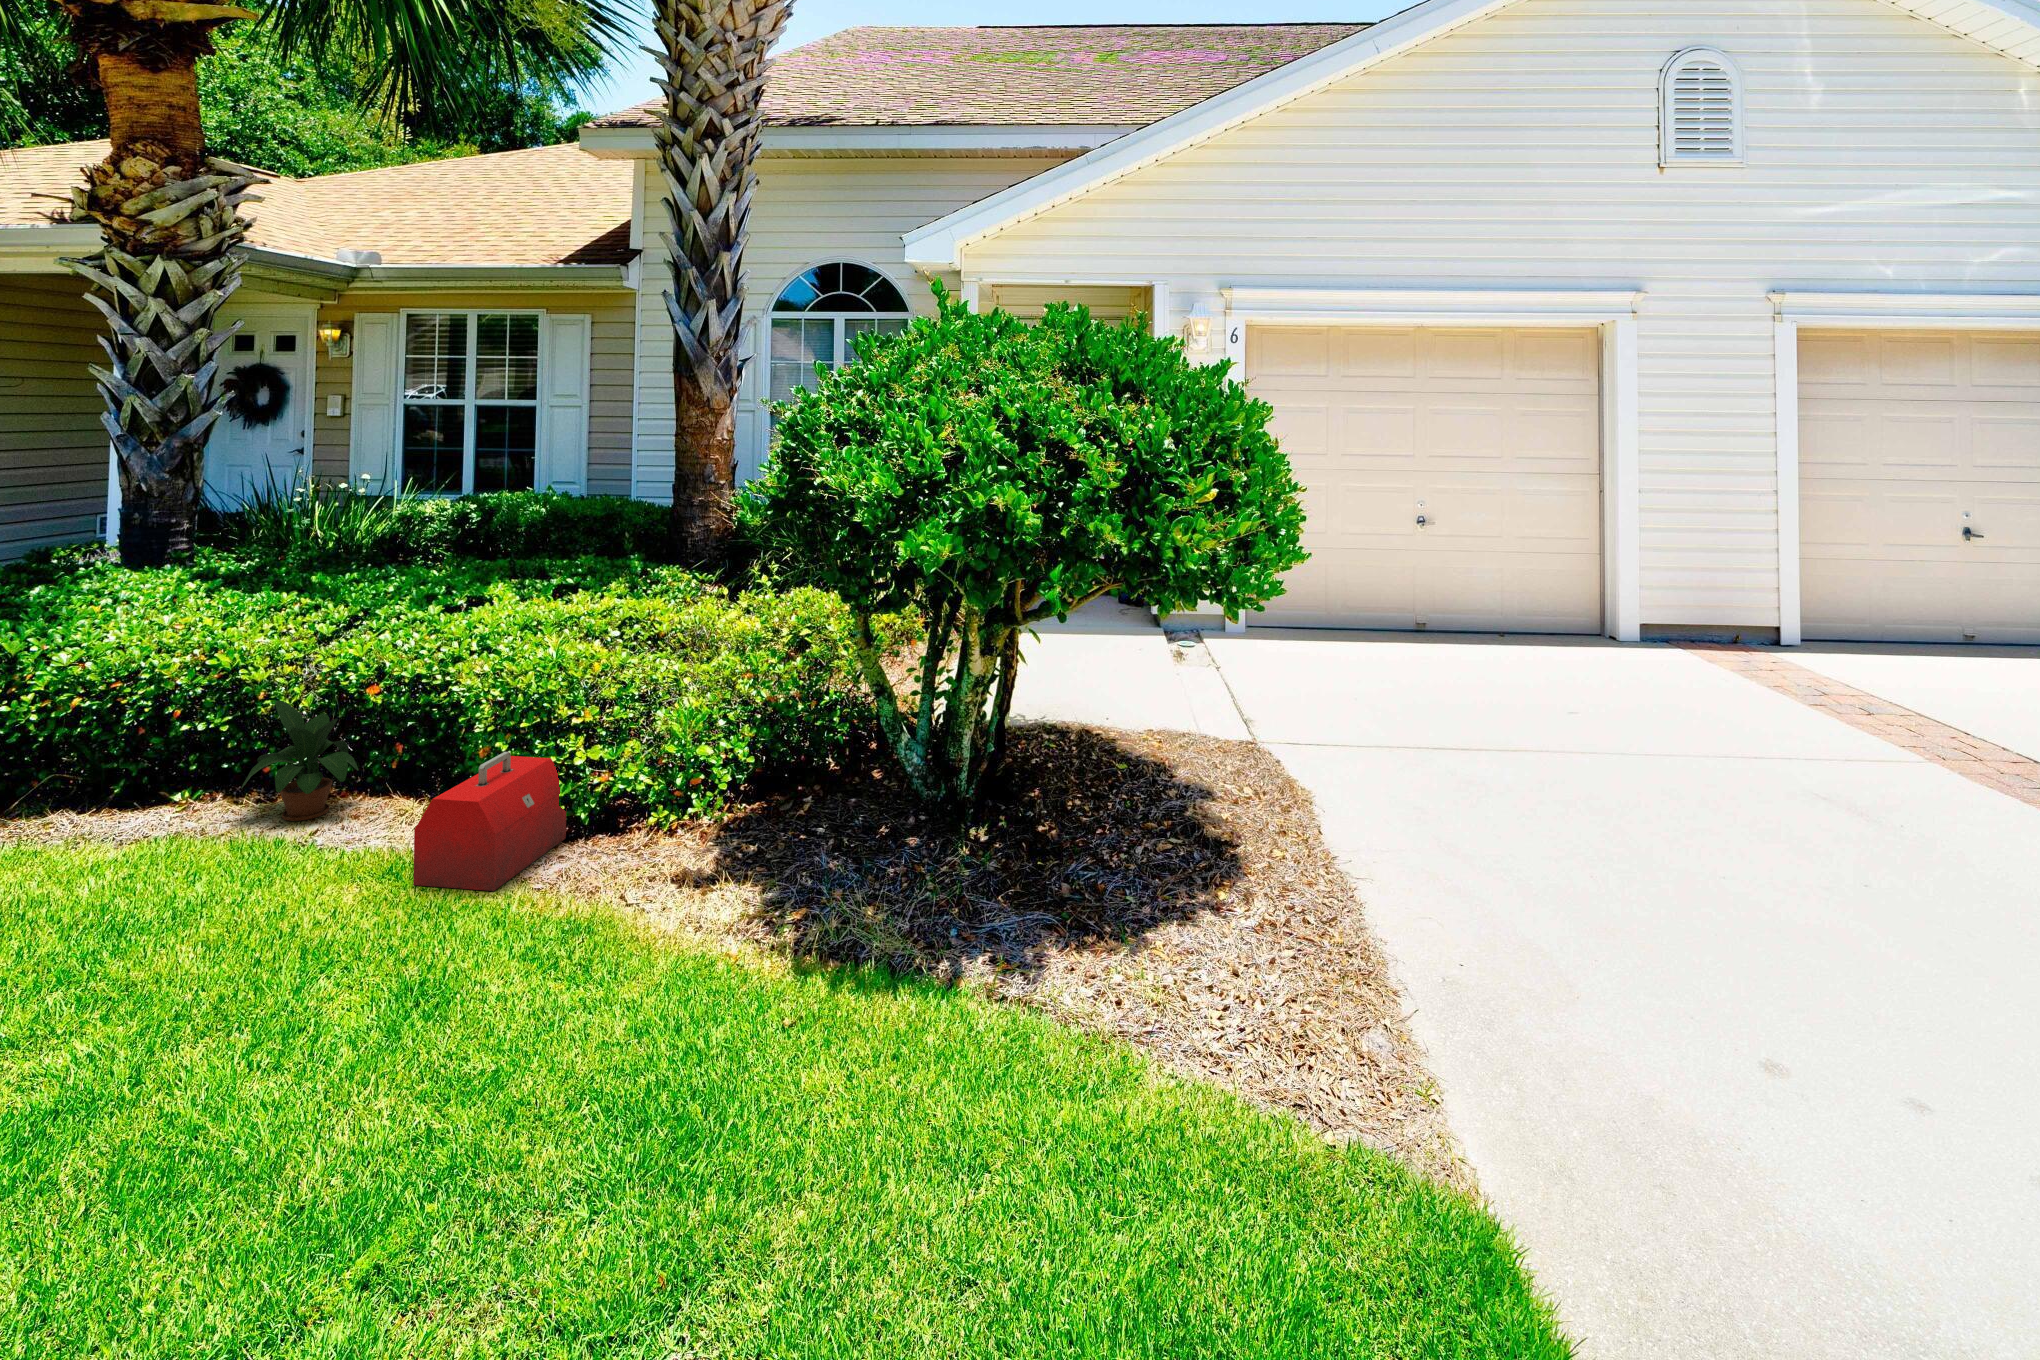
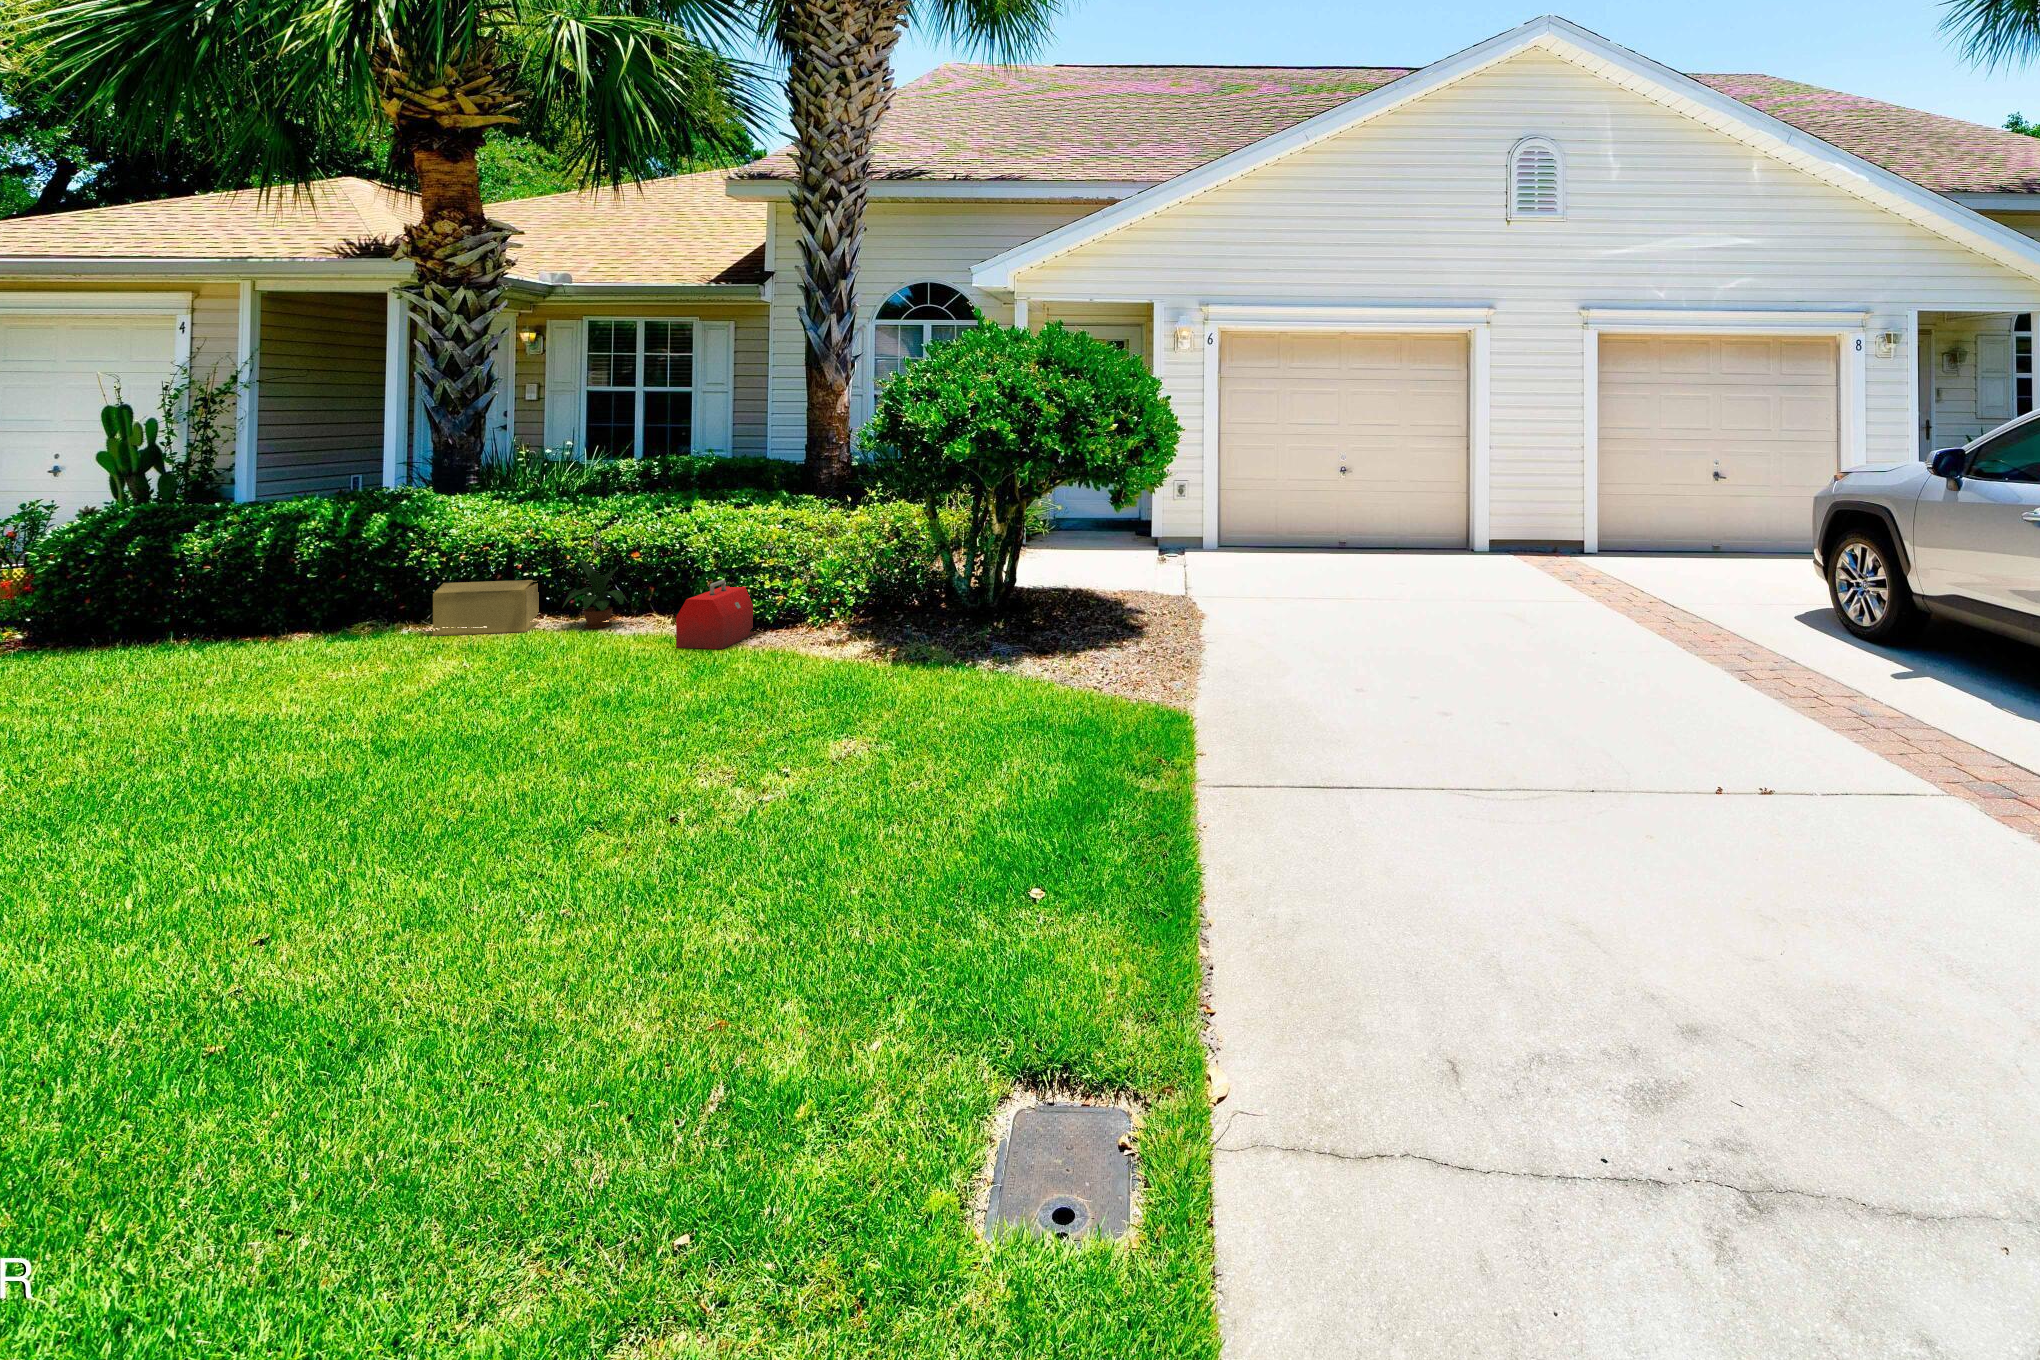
cardboard box: none [13,732,220,840] -> present [433,580,539,636]

